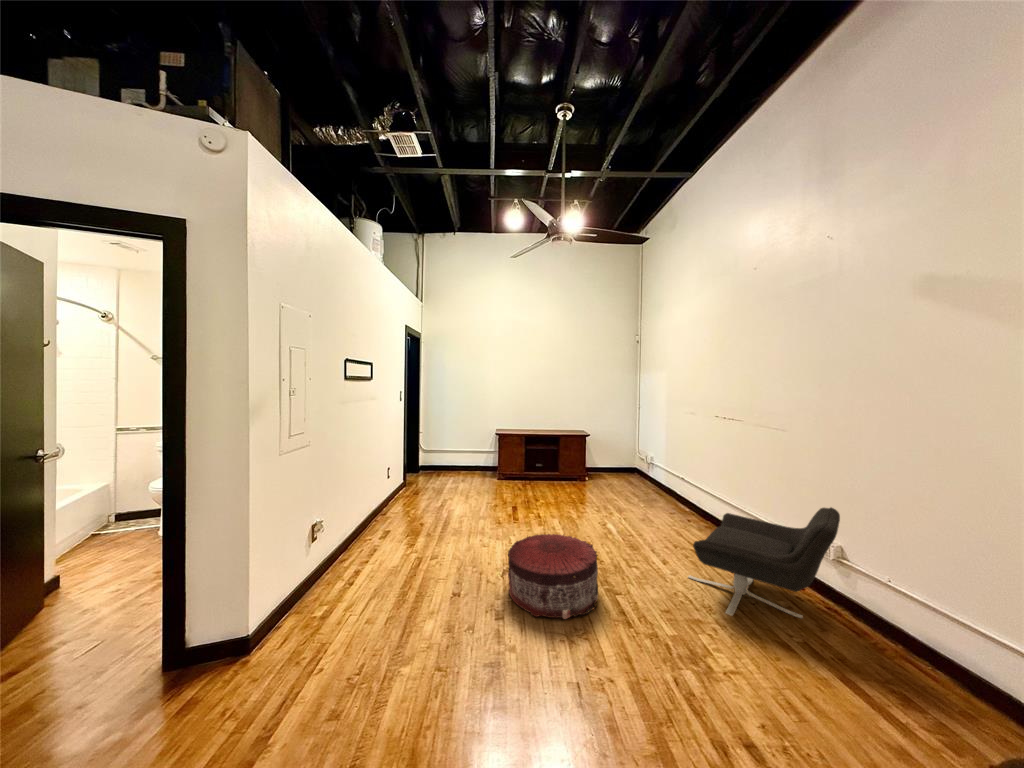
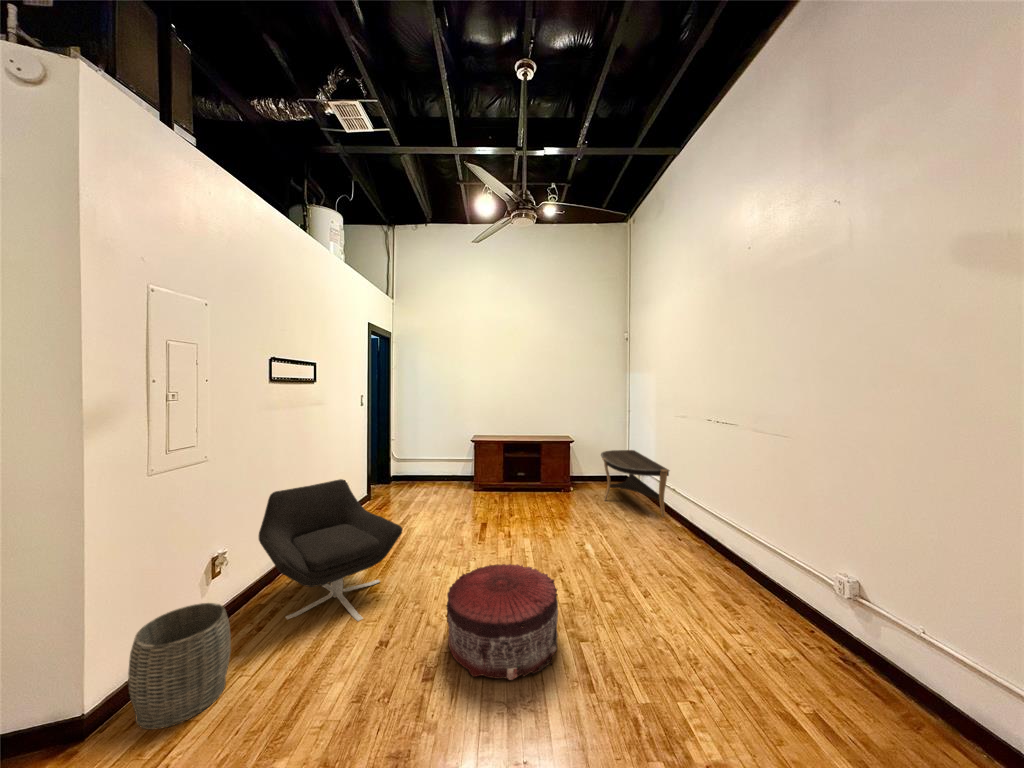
coffee table: none [613,445,676,504] -> present [601,450,669,517]
lounge chair: present [688,507,840,618] -> present [259,479,403,621]
woven basket: none [278,557,346,649] -> present [128,603,231,730]

